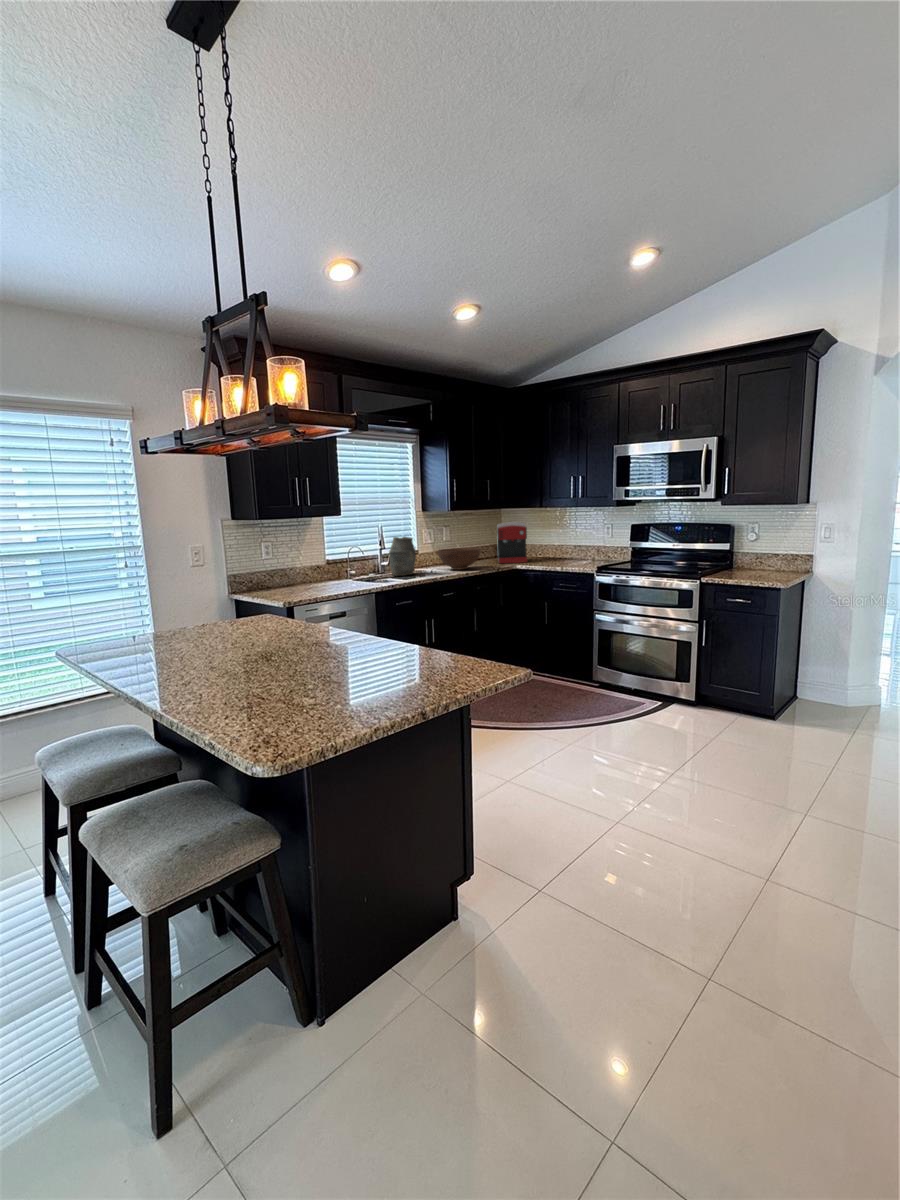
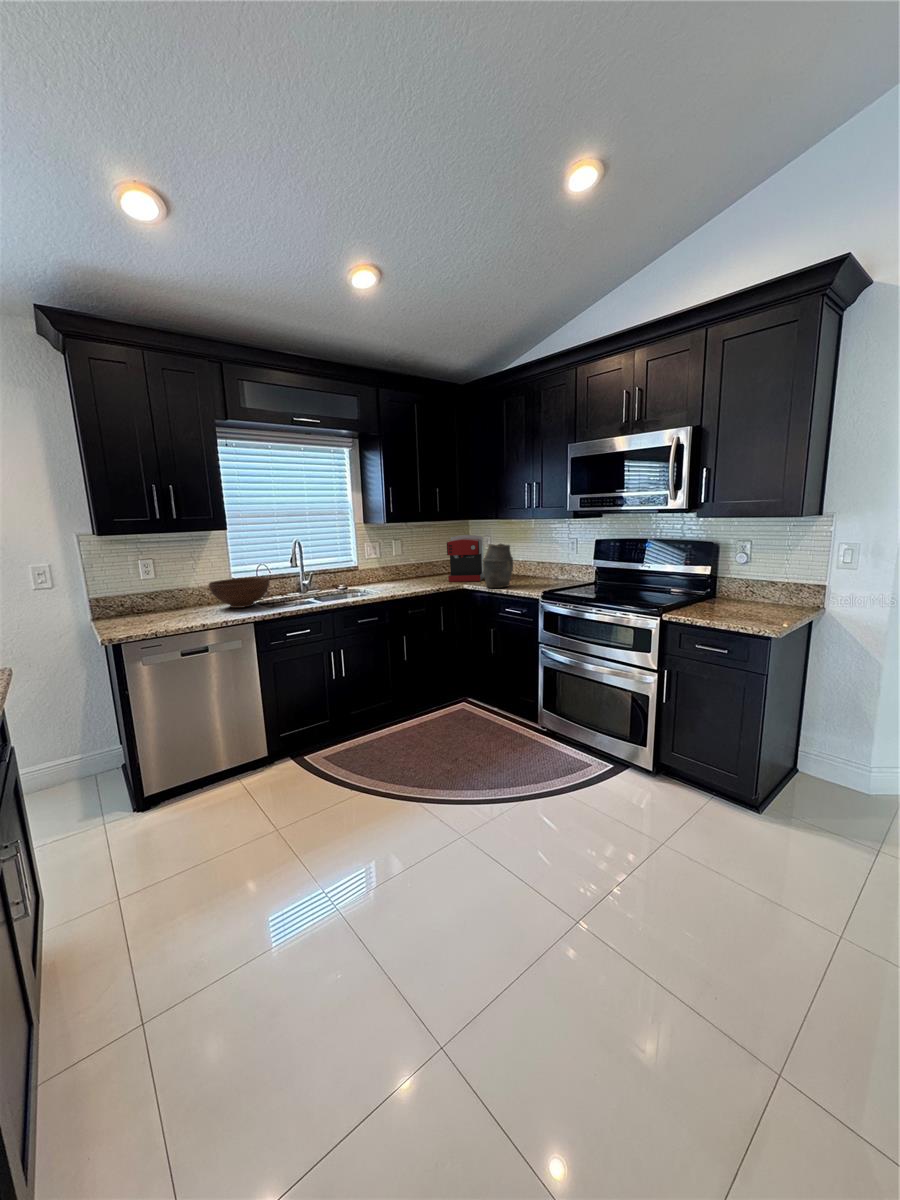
vase: present [389,537,416,576] -> present [483,544,513,588]
fruit bowl: present [438,548,480,570] -> present [209,577,270,608]

